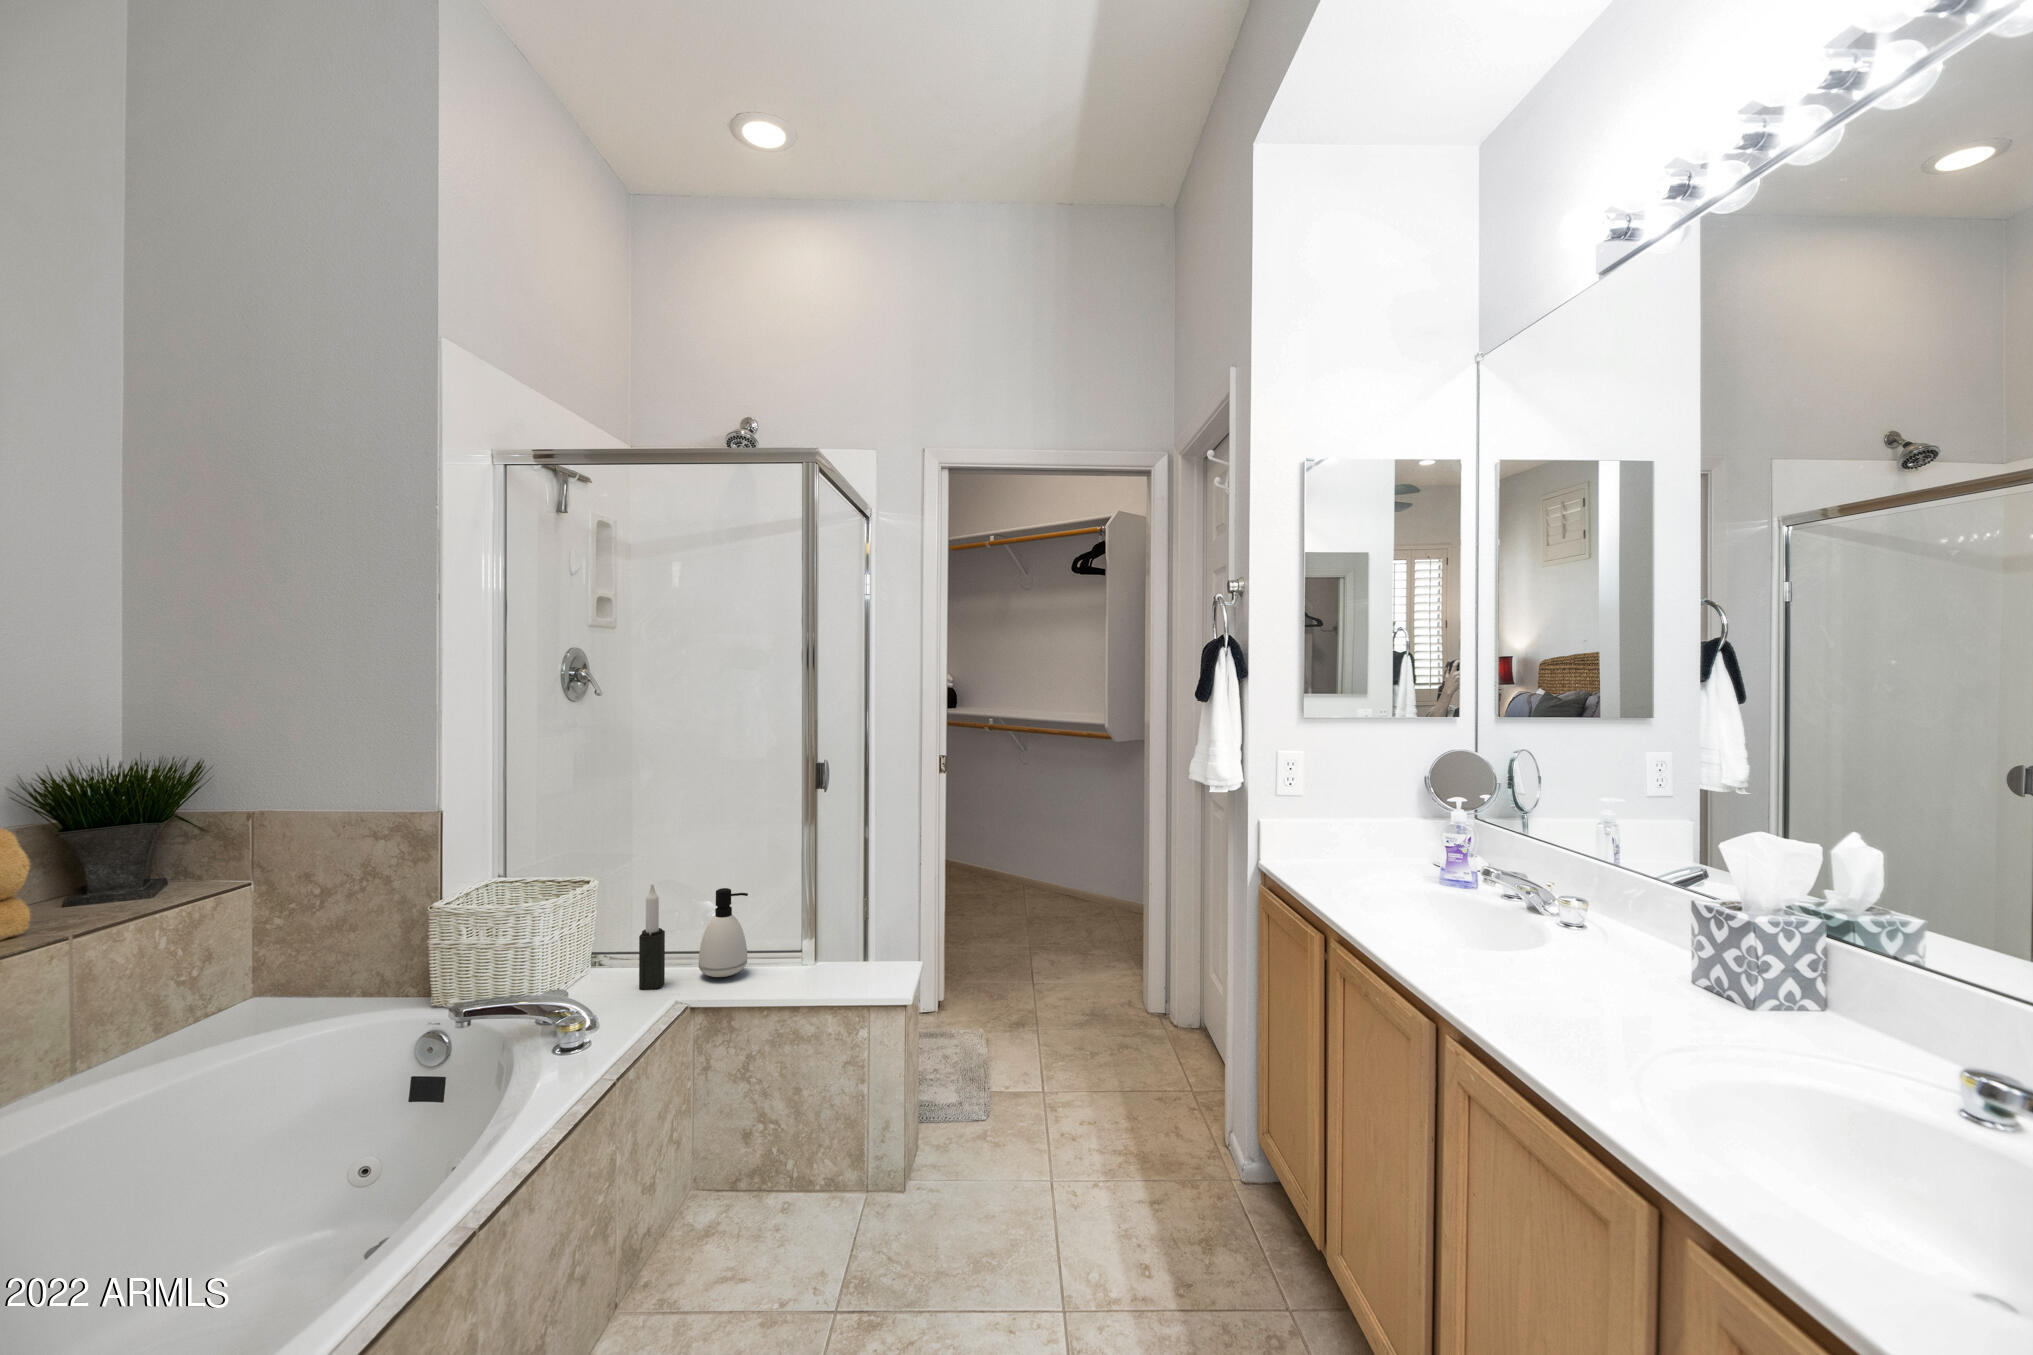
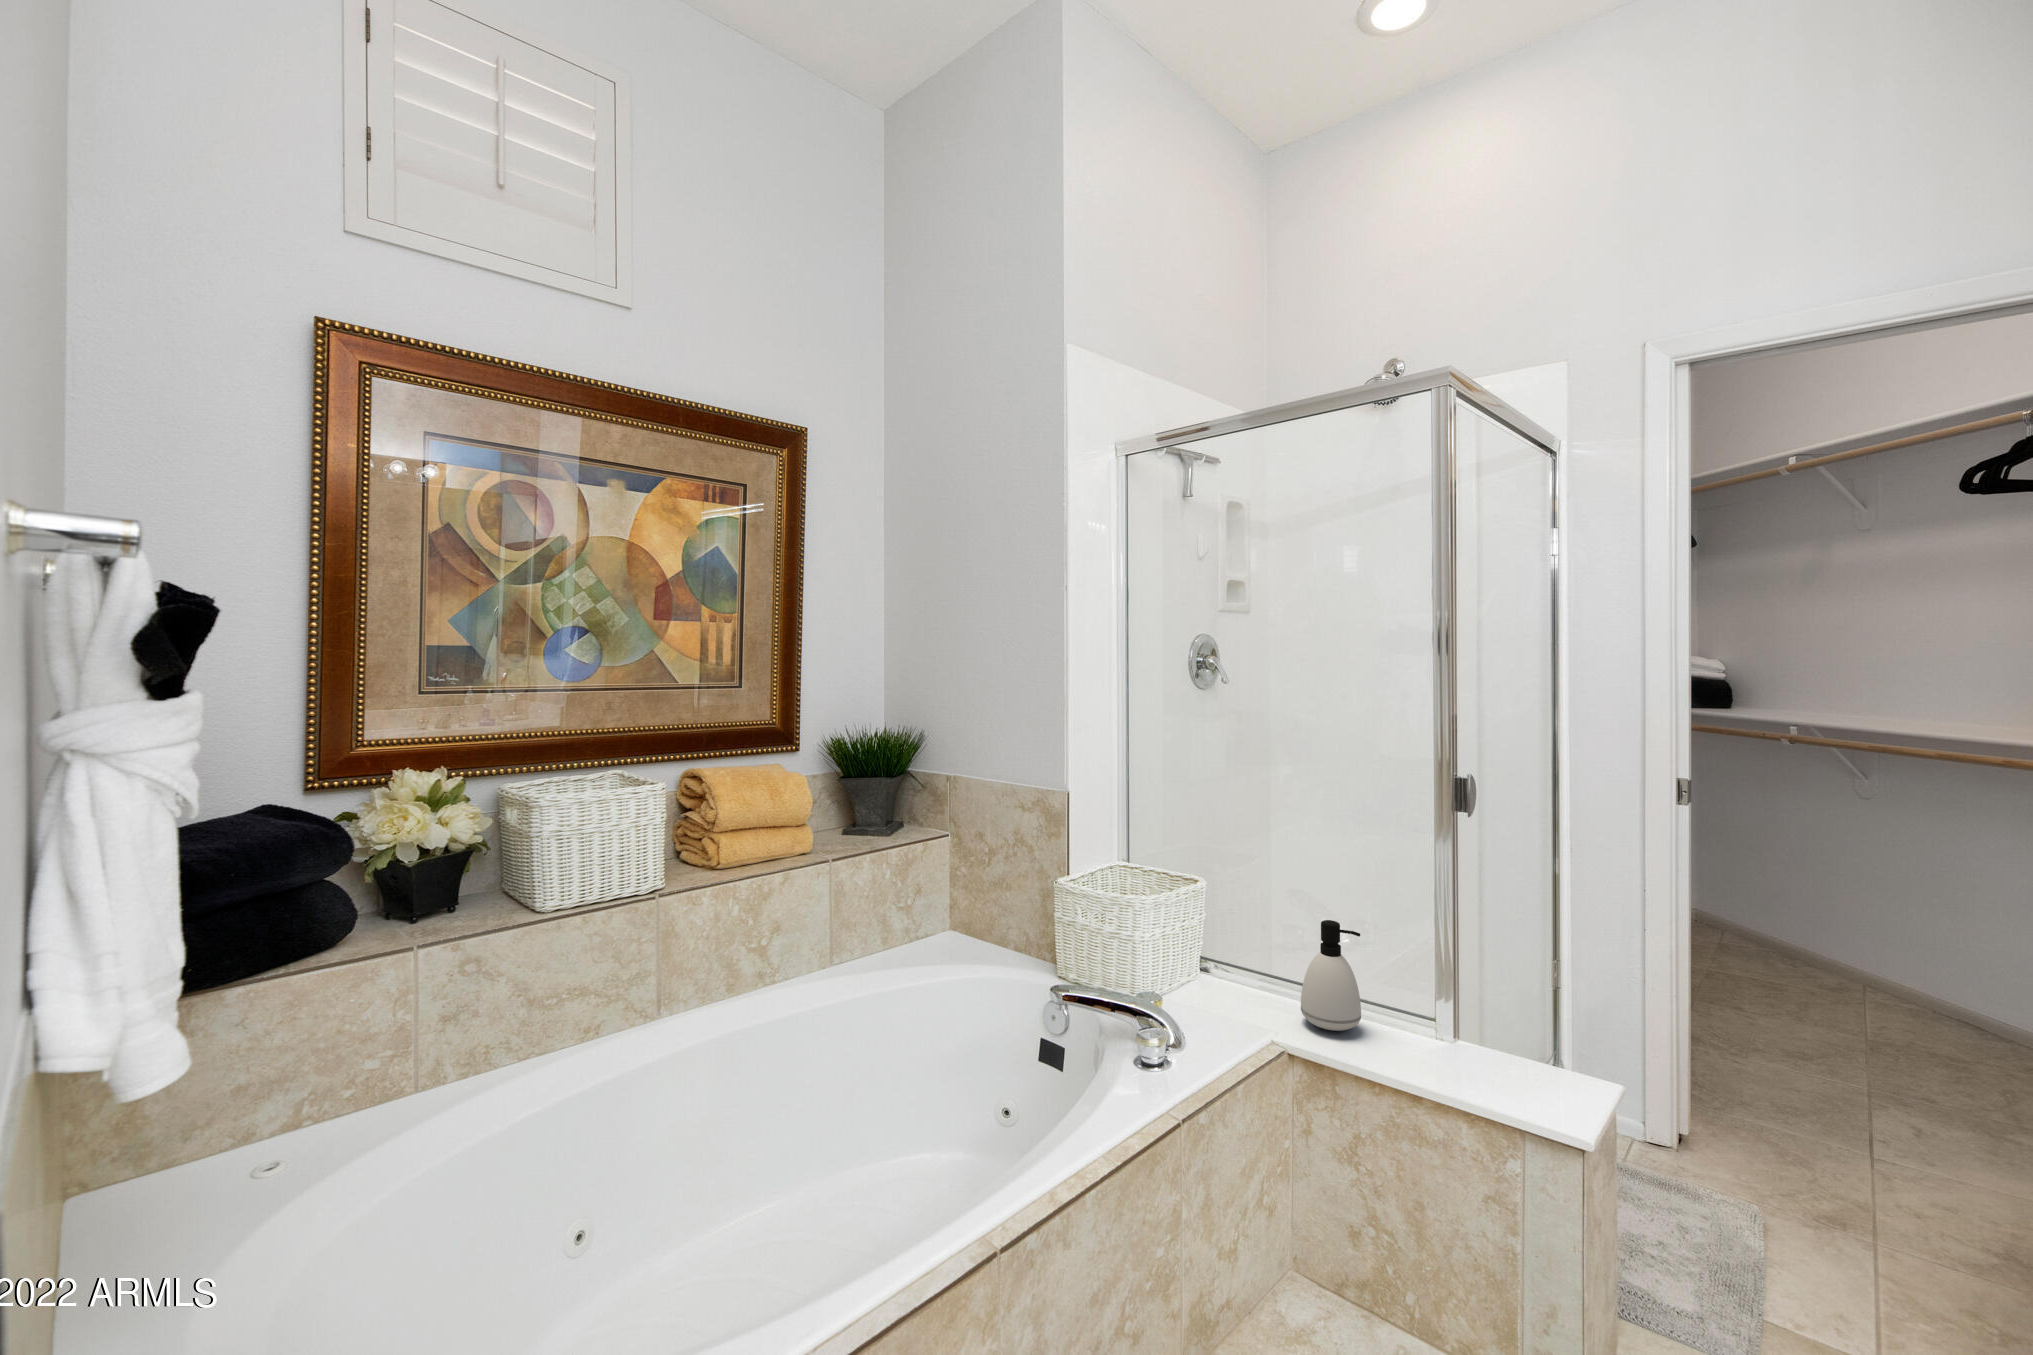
candle: present [639,884,665,989] -> none [1233,899,1262,1021]

